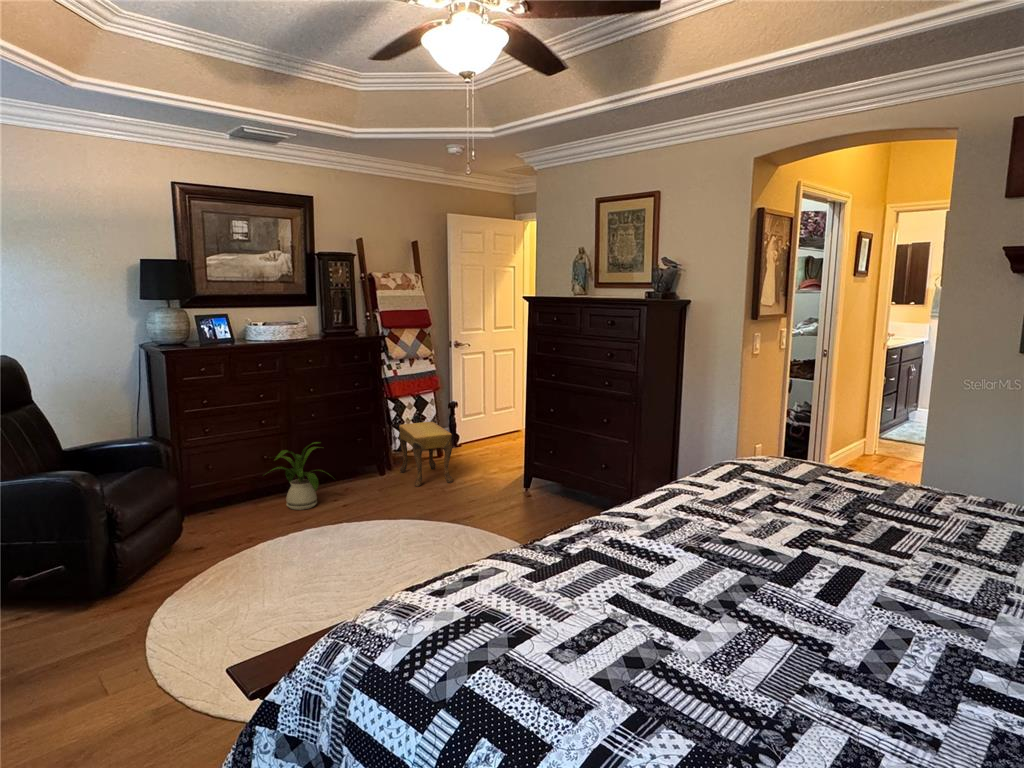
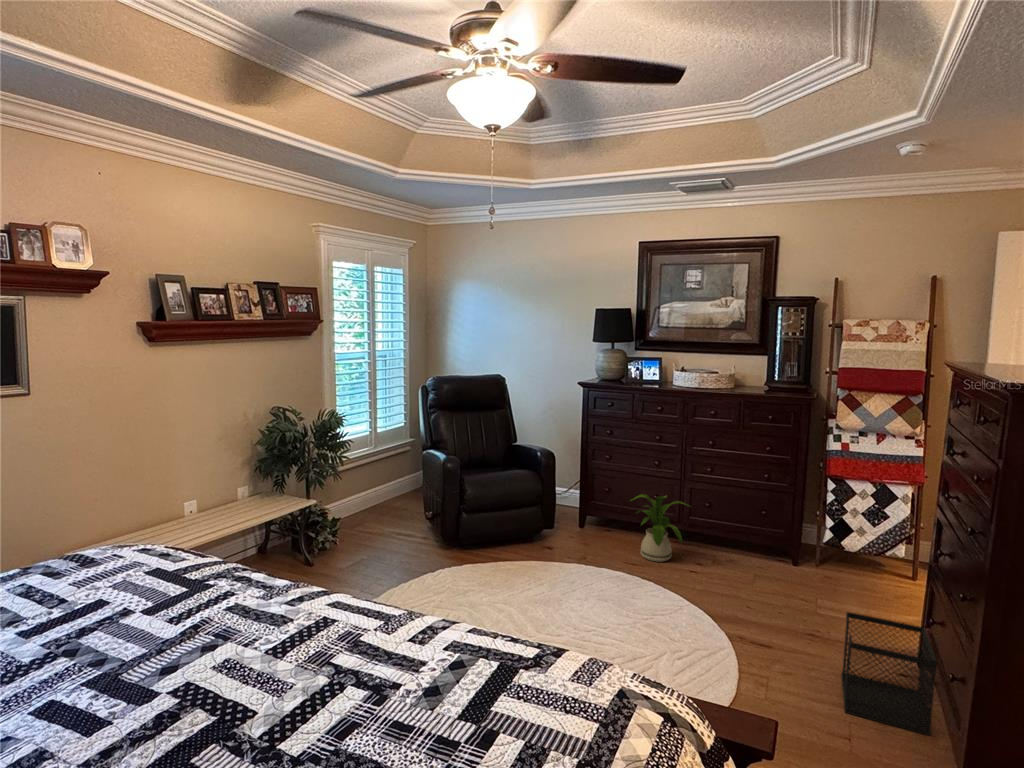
footstool: present [399,422,452,487] -> none [795,513,878,611]
wastebasket: none [506,456,566,515] -> present [841,612,938,735]

